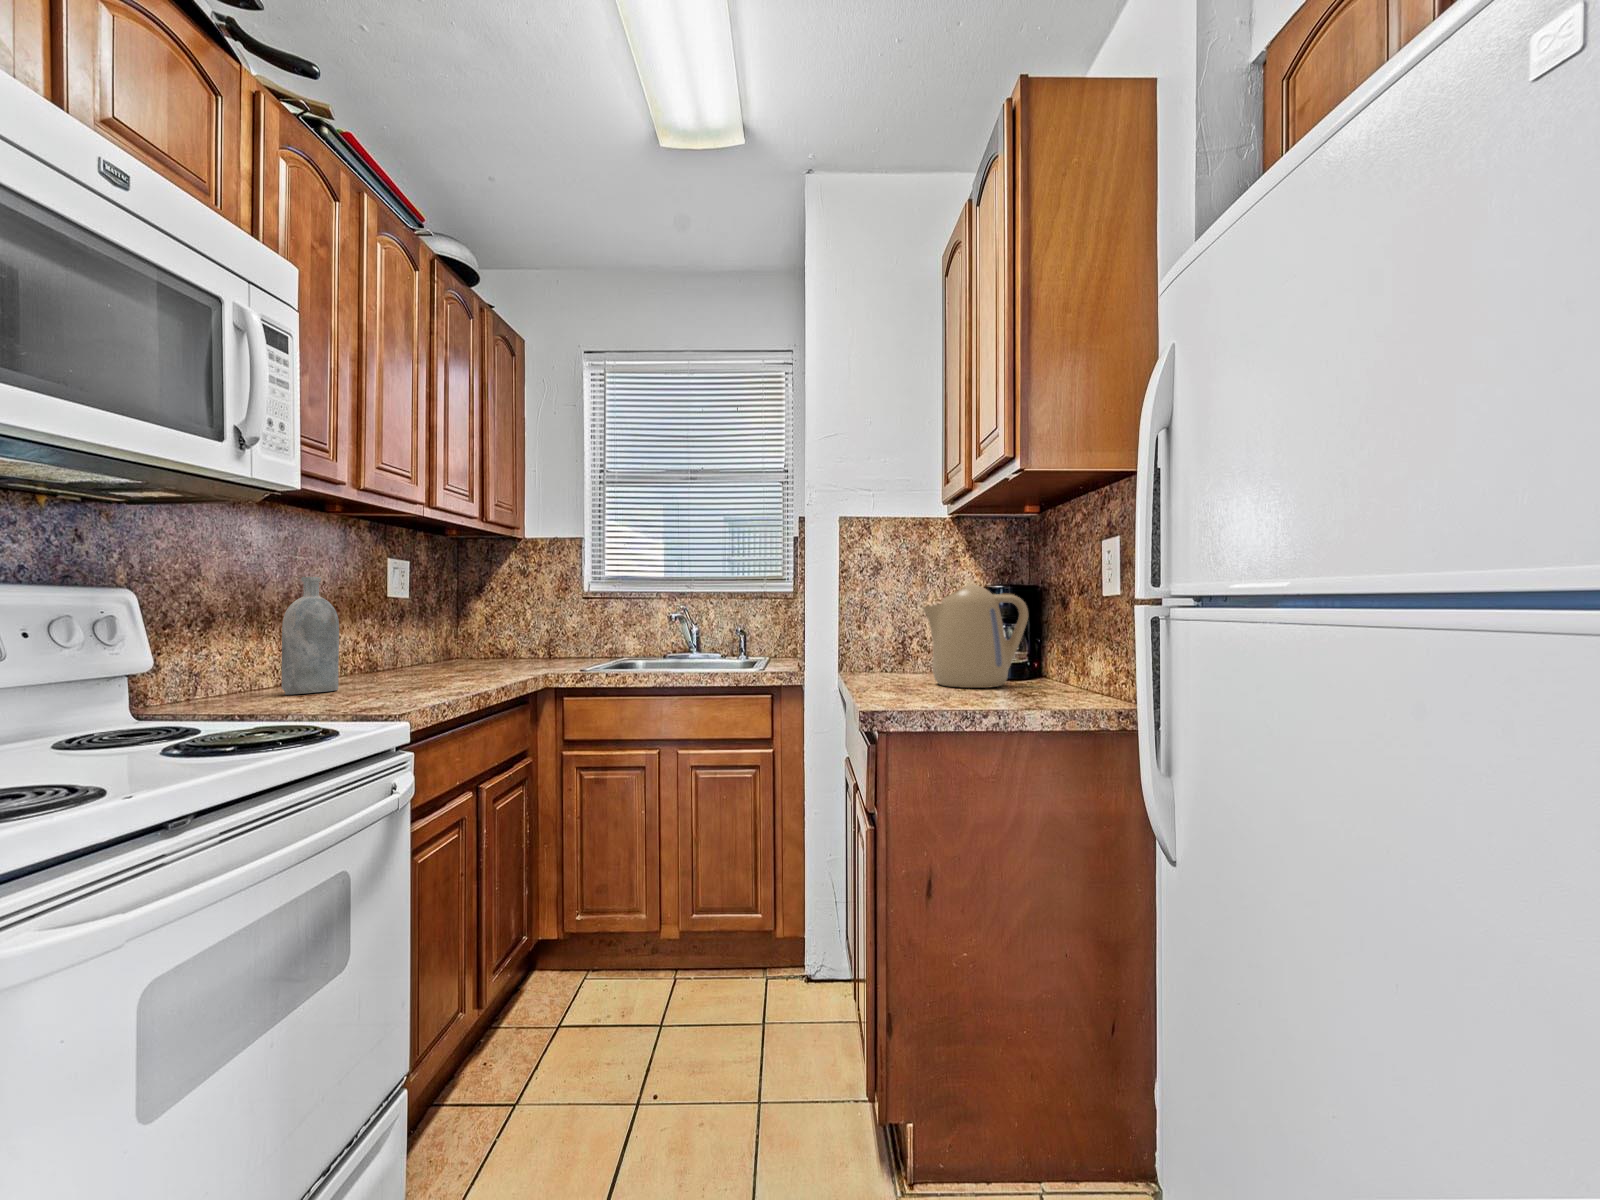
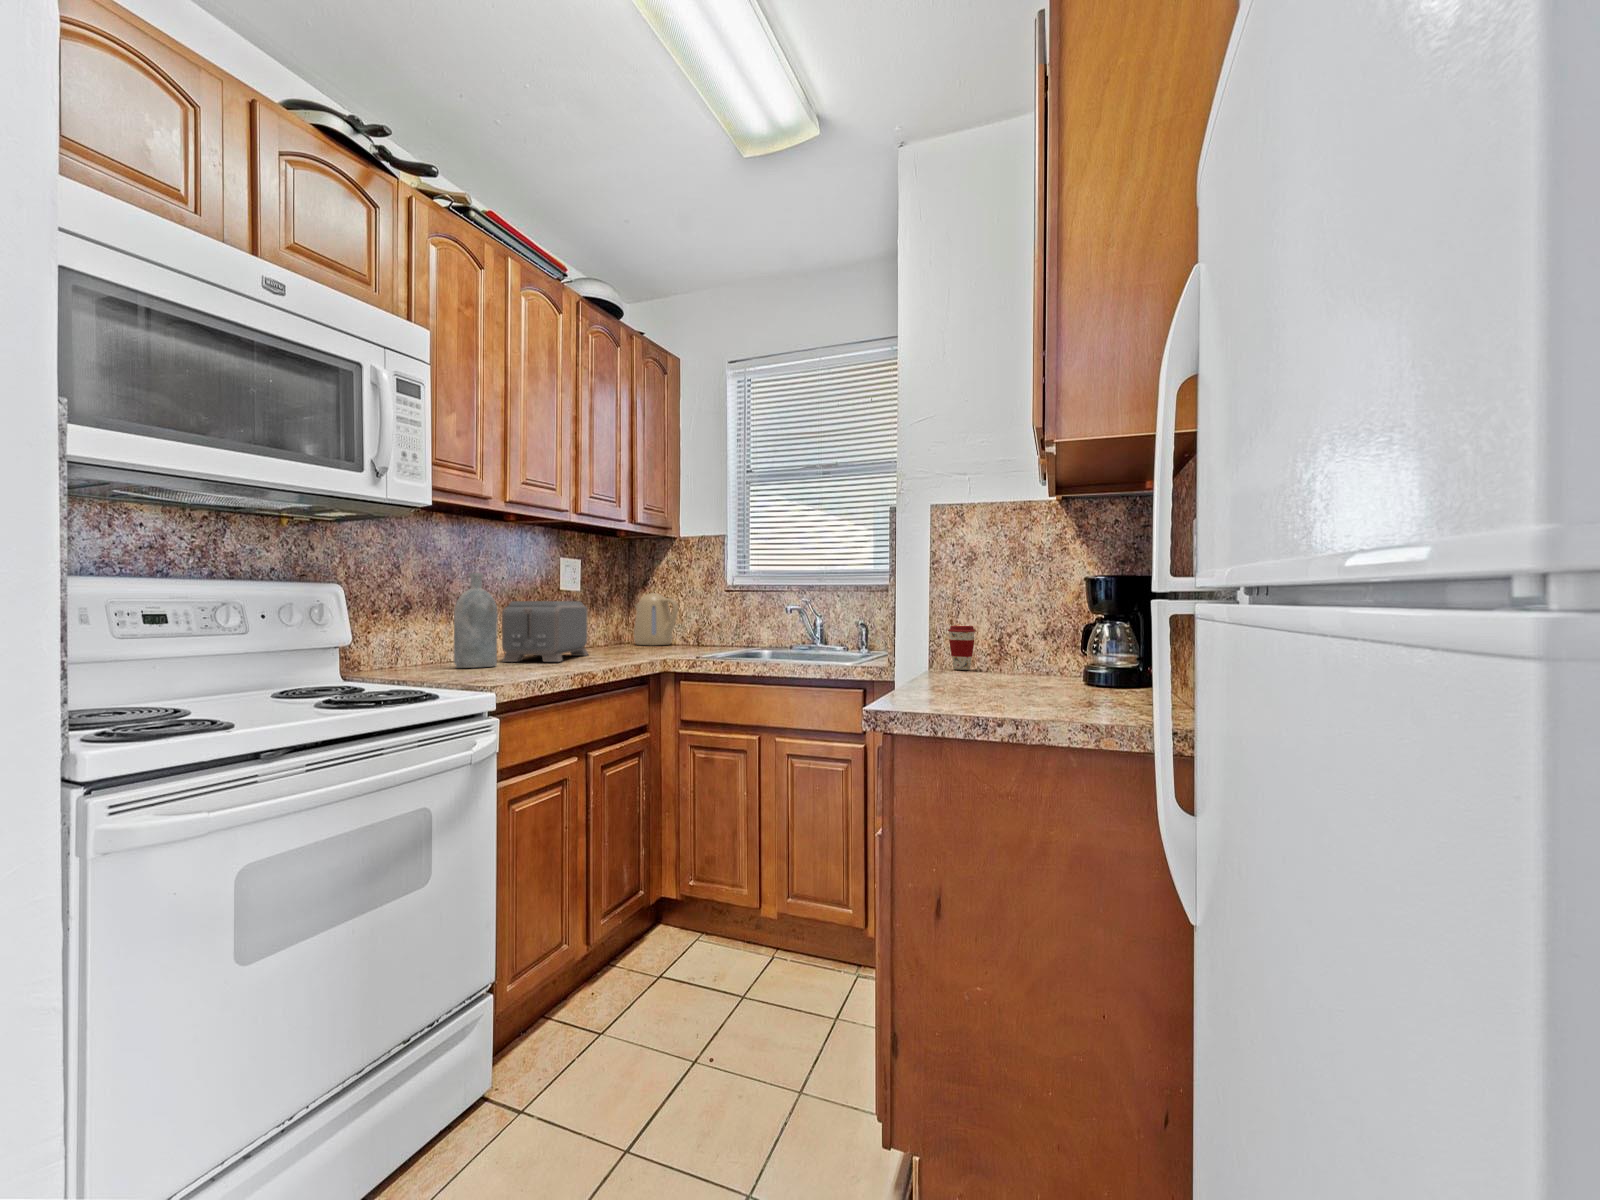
kettle: present [922,584,1028,688] -> present [634,593,678,645]
toaster: none [336,611,435,685] -> present [502,601,588,662]
coffee cup: none [859,629,885,671] -> present [948,625,976,670]

